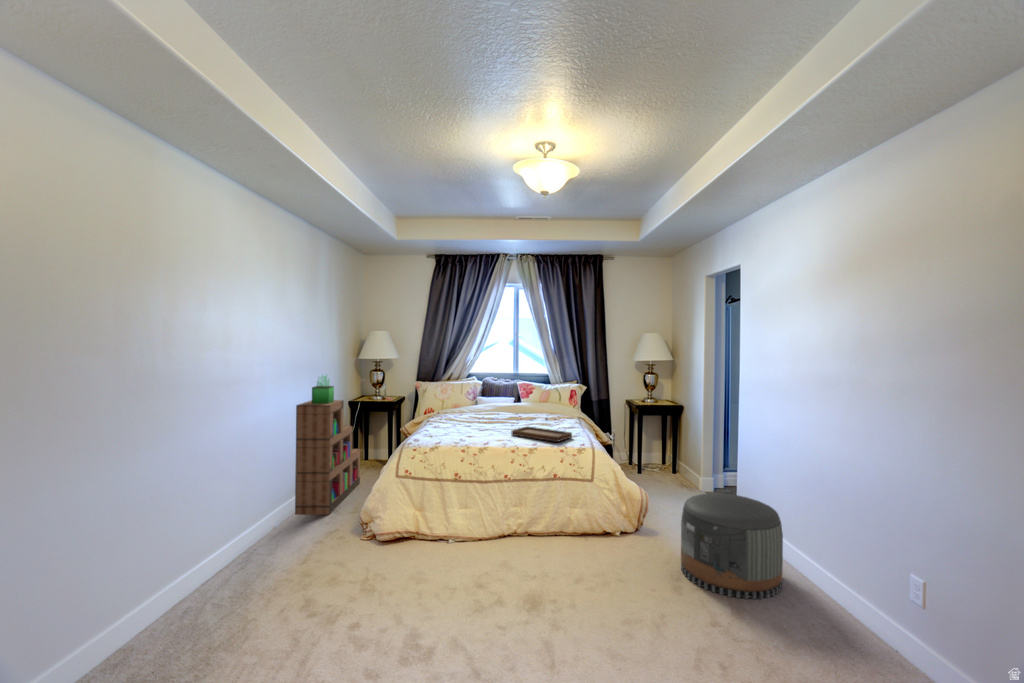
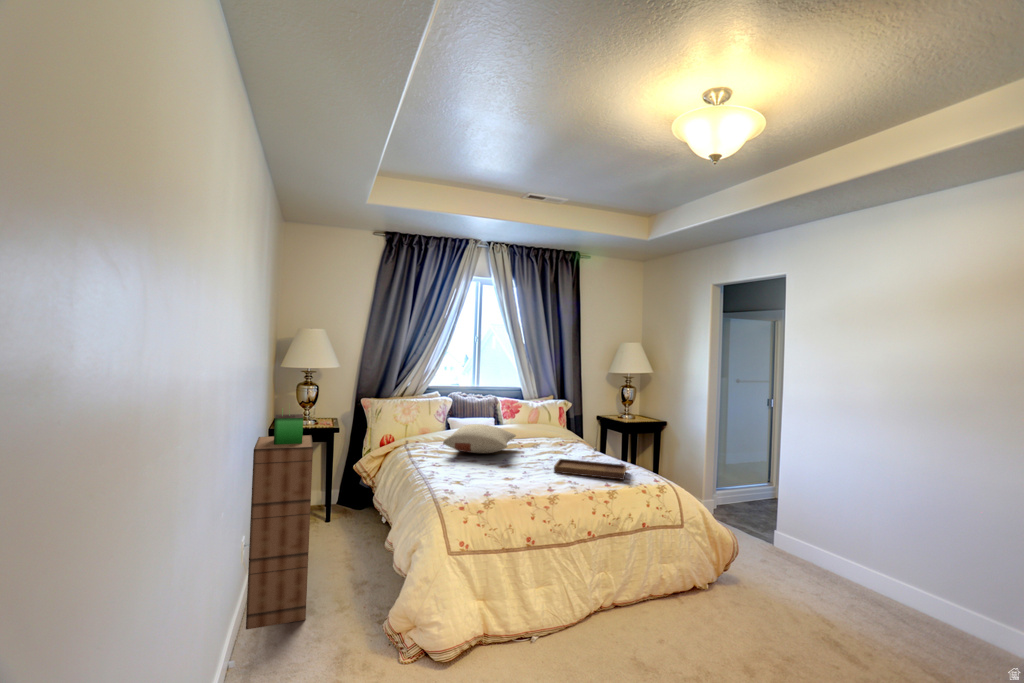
pillow: none [444,400,510,421] -> present [443,424,516,453]
pouf: present [681,493,783,599] -> none [805,531,936,659]

